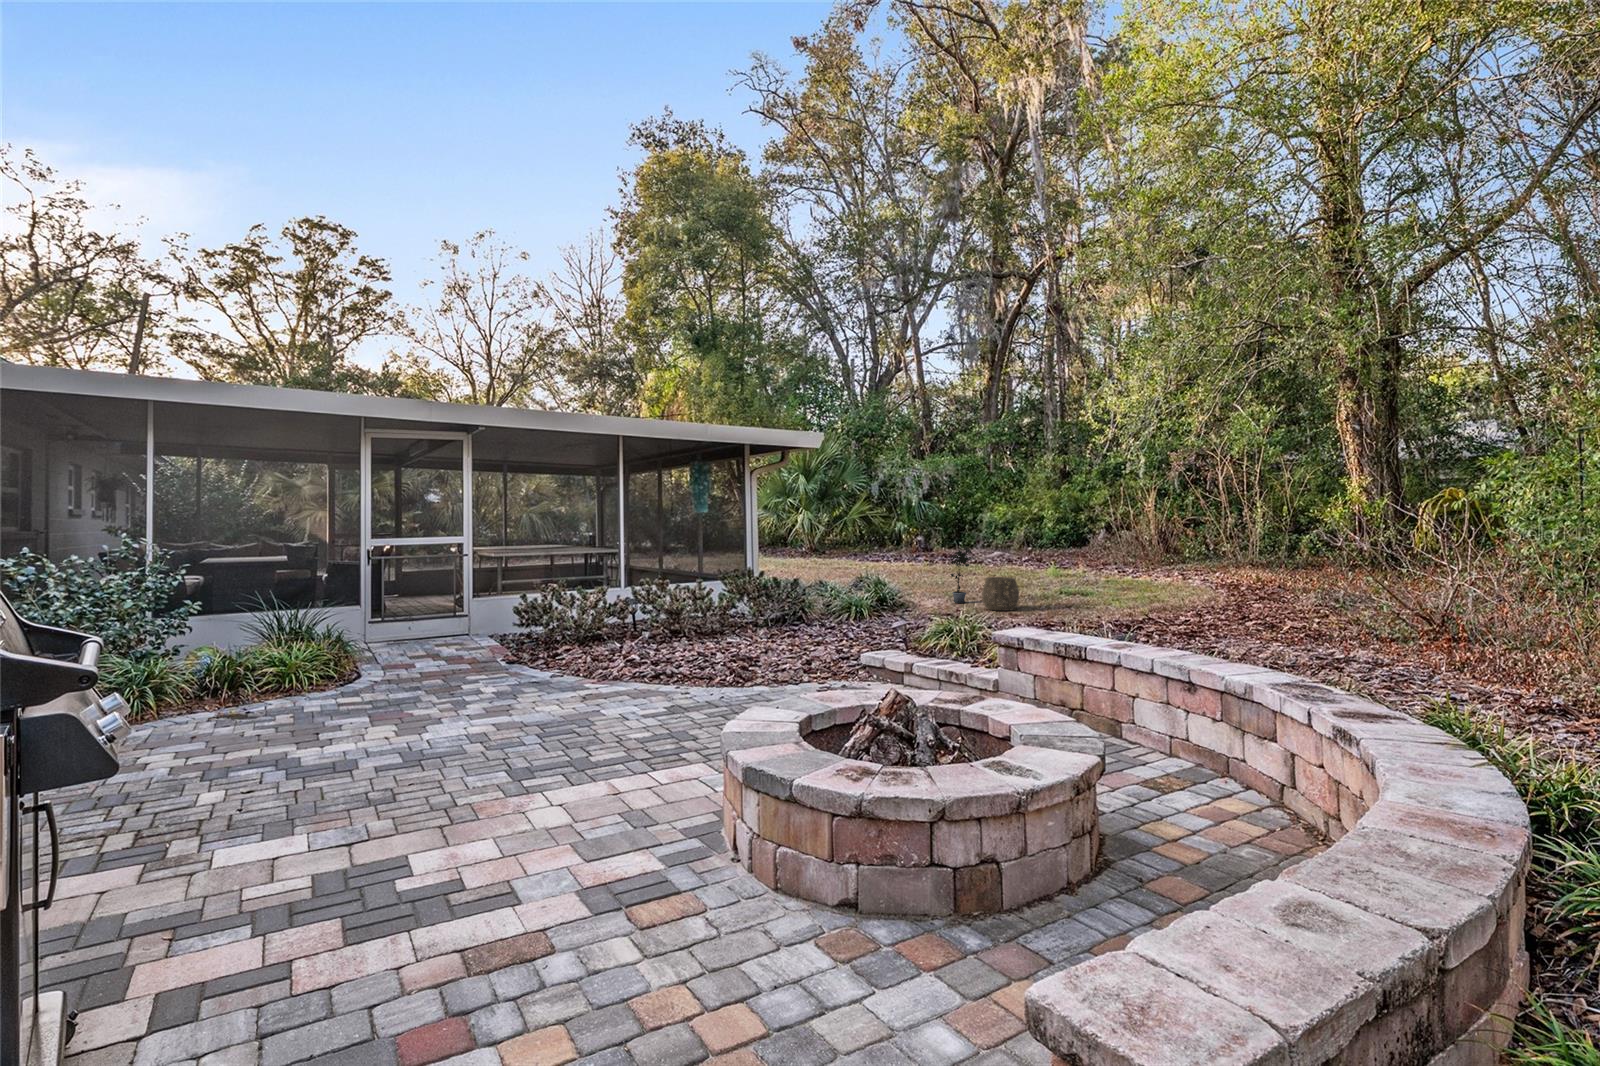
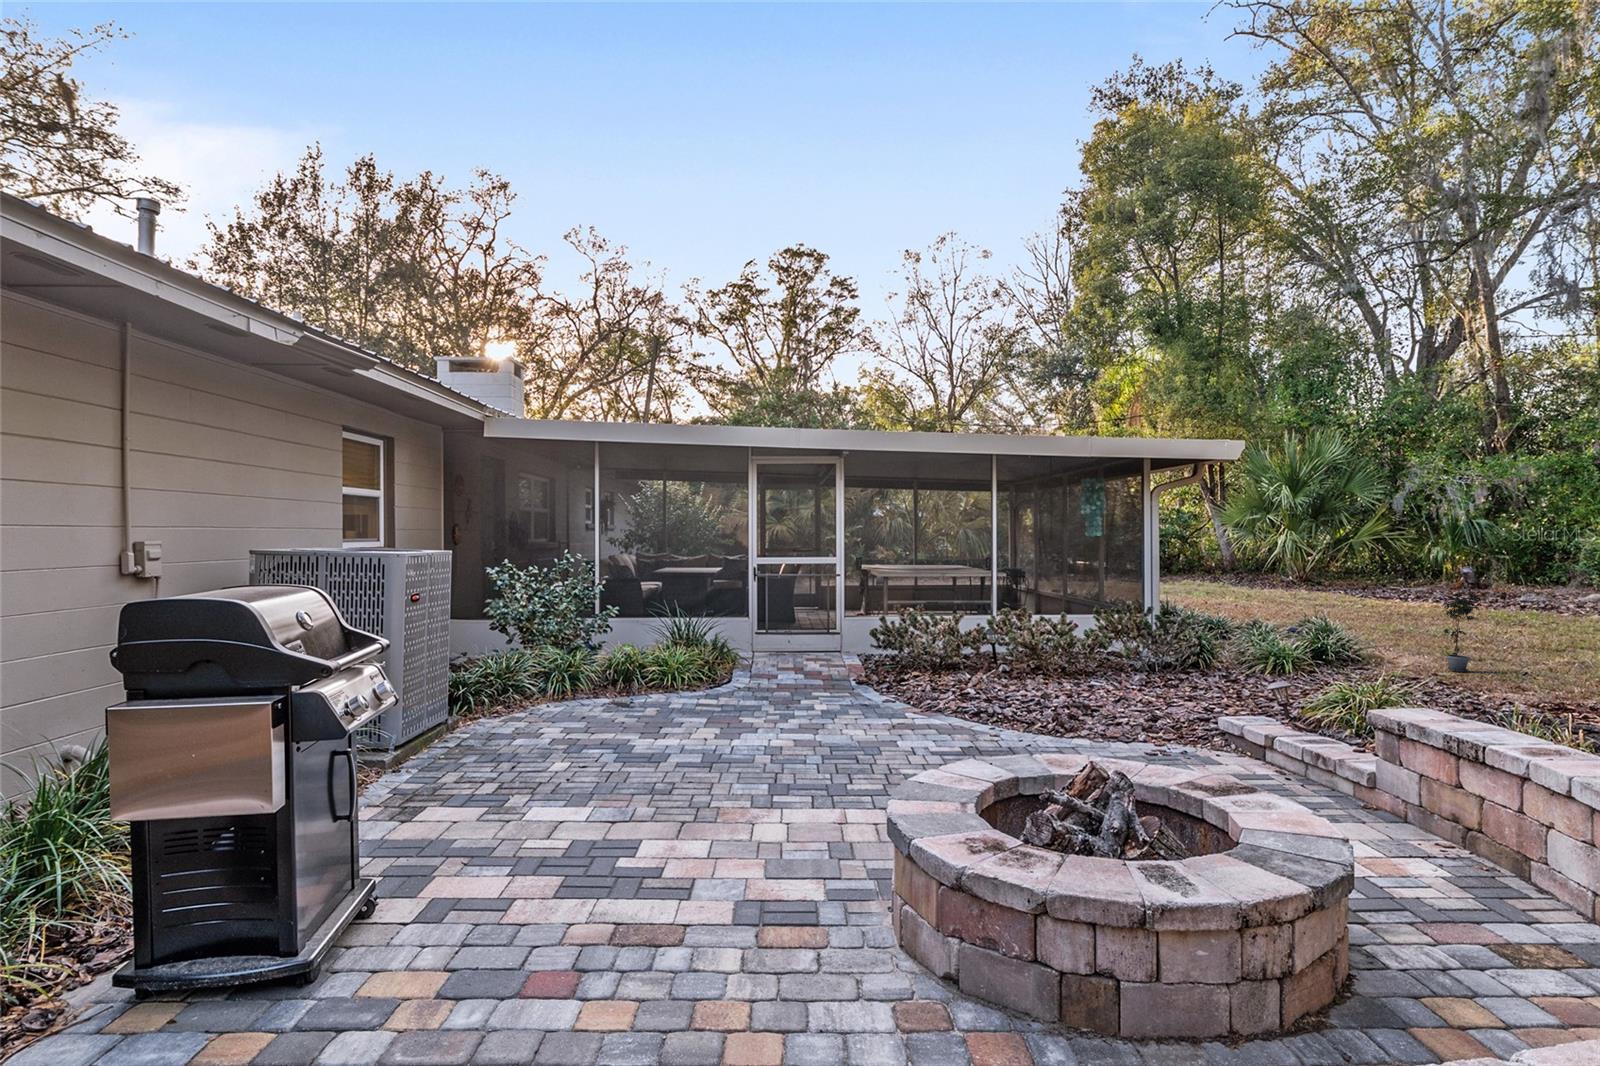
woven basket: present [982,577,1019,611] -> none [1480,638,1549,689]

